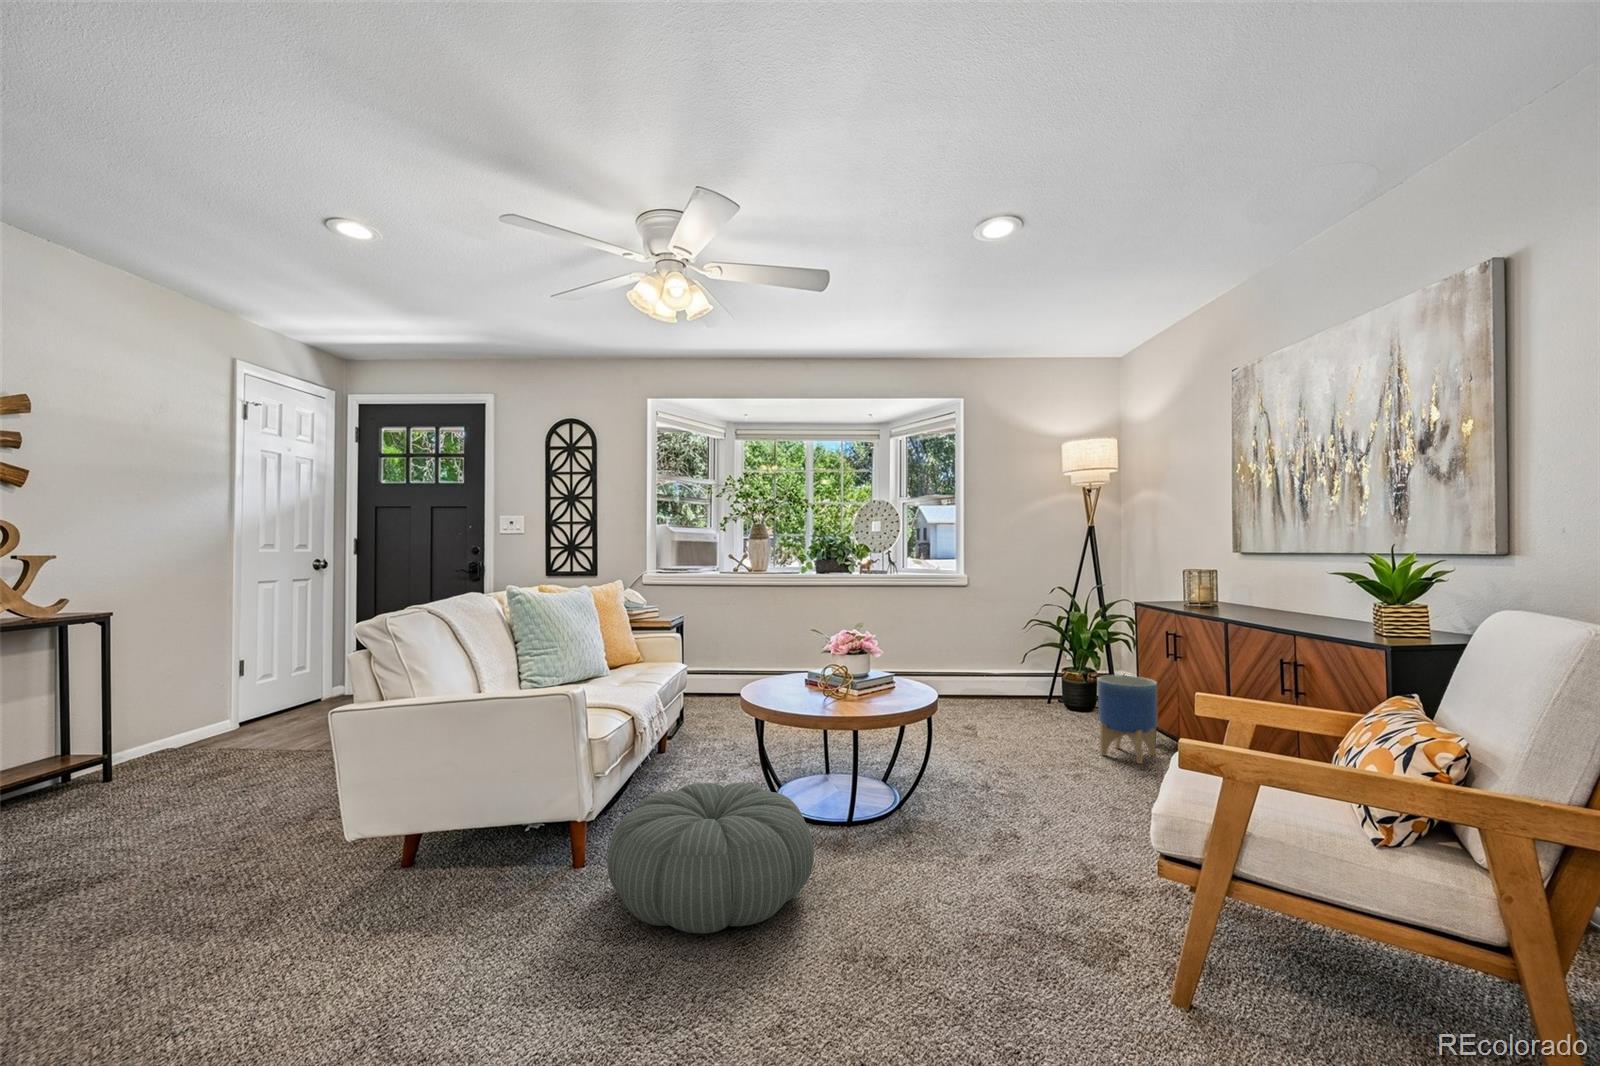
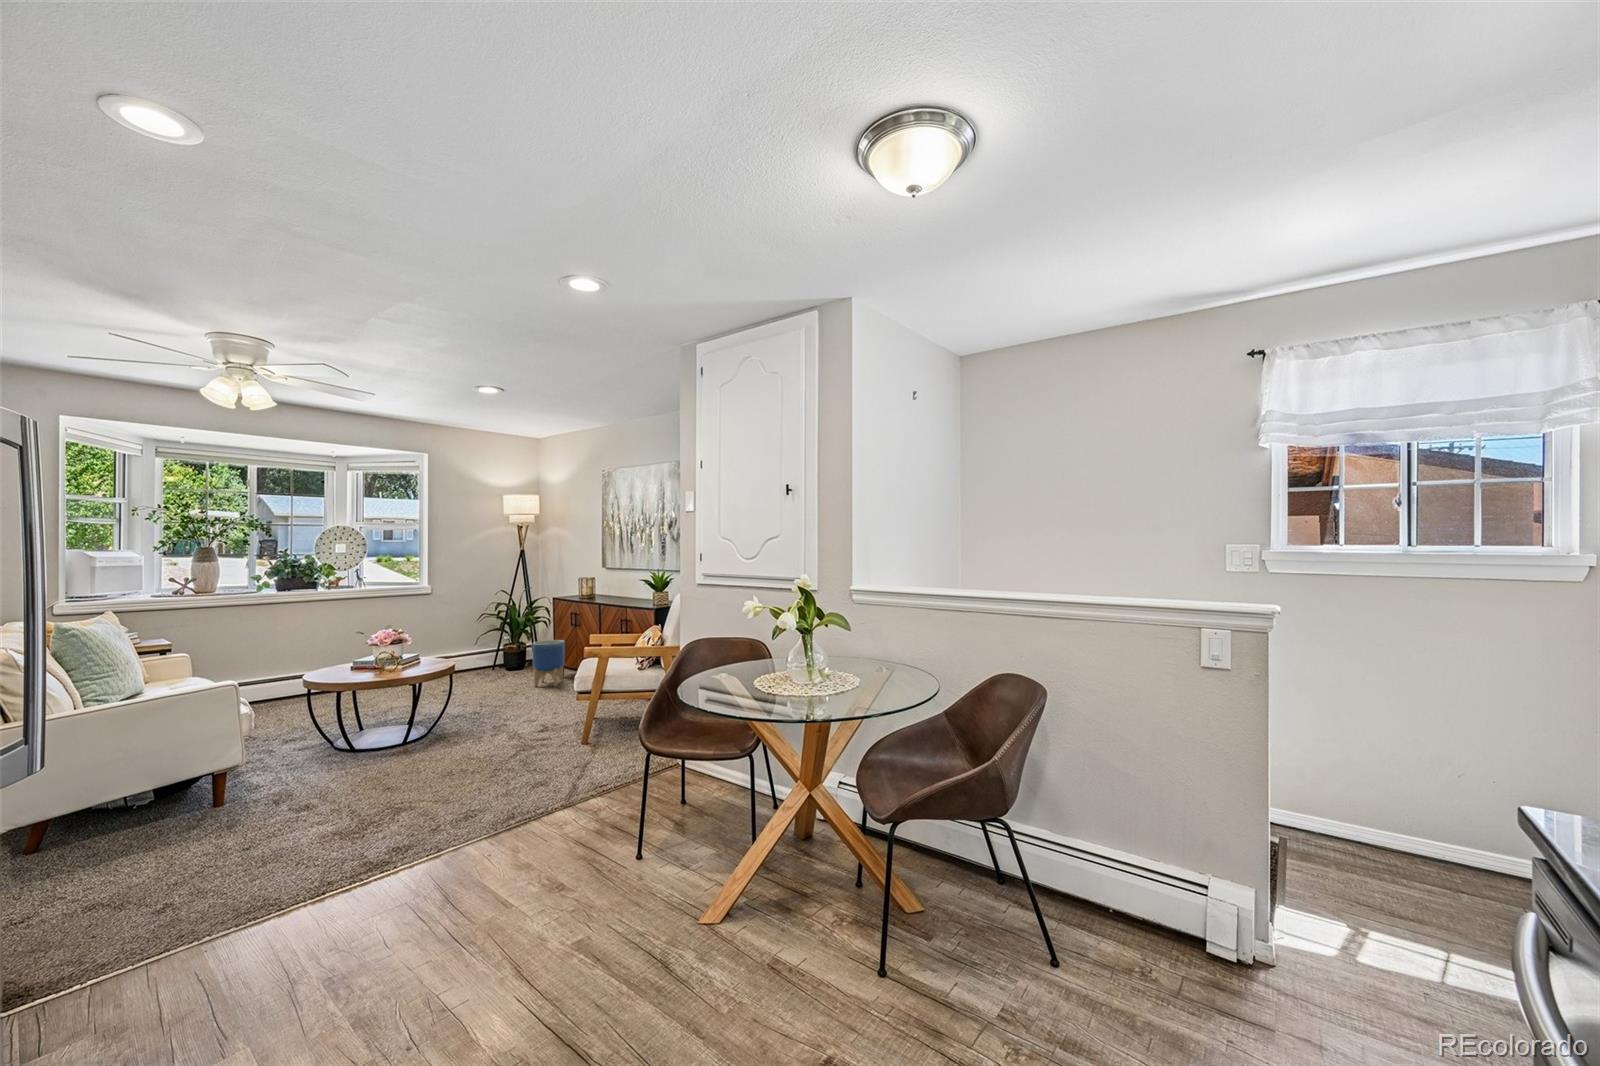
pouf: present [607,783,814,933] -> none [270,722,408,795]

